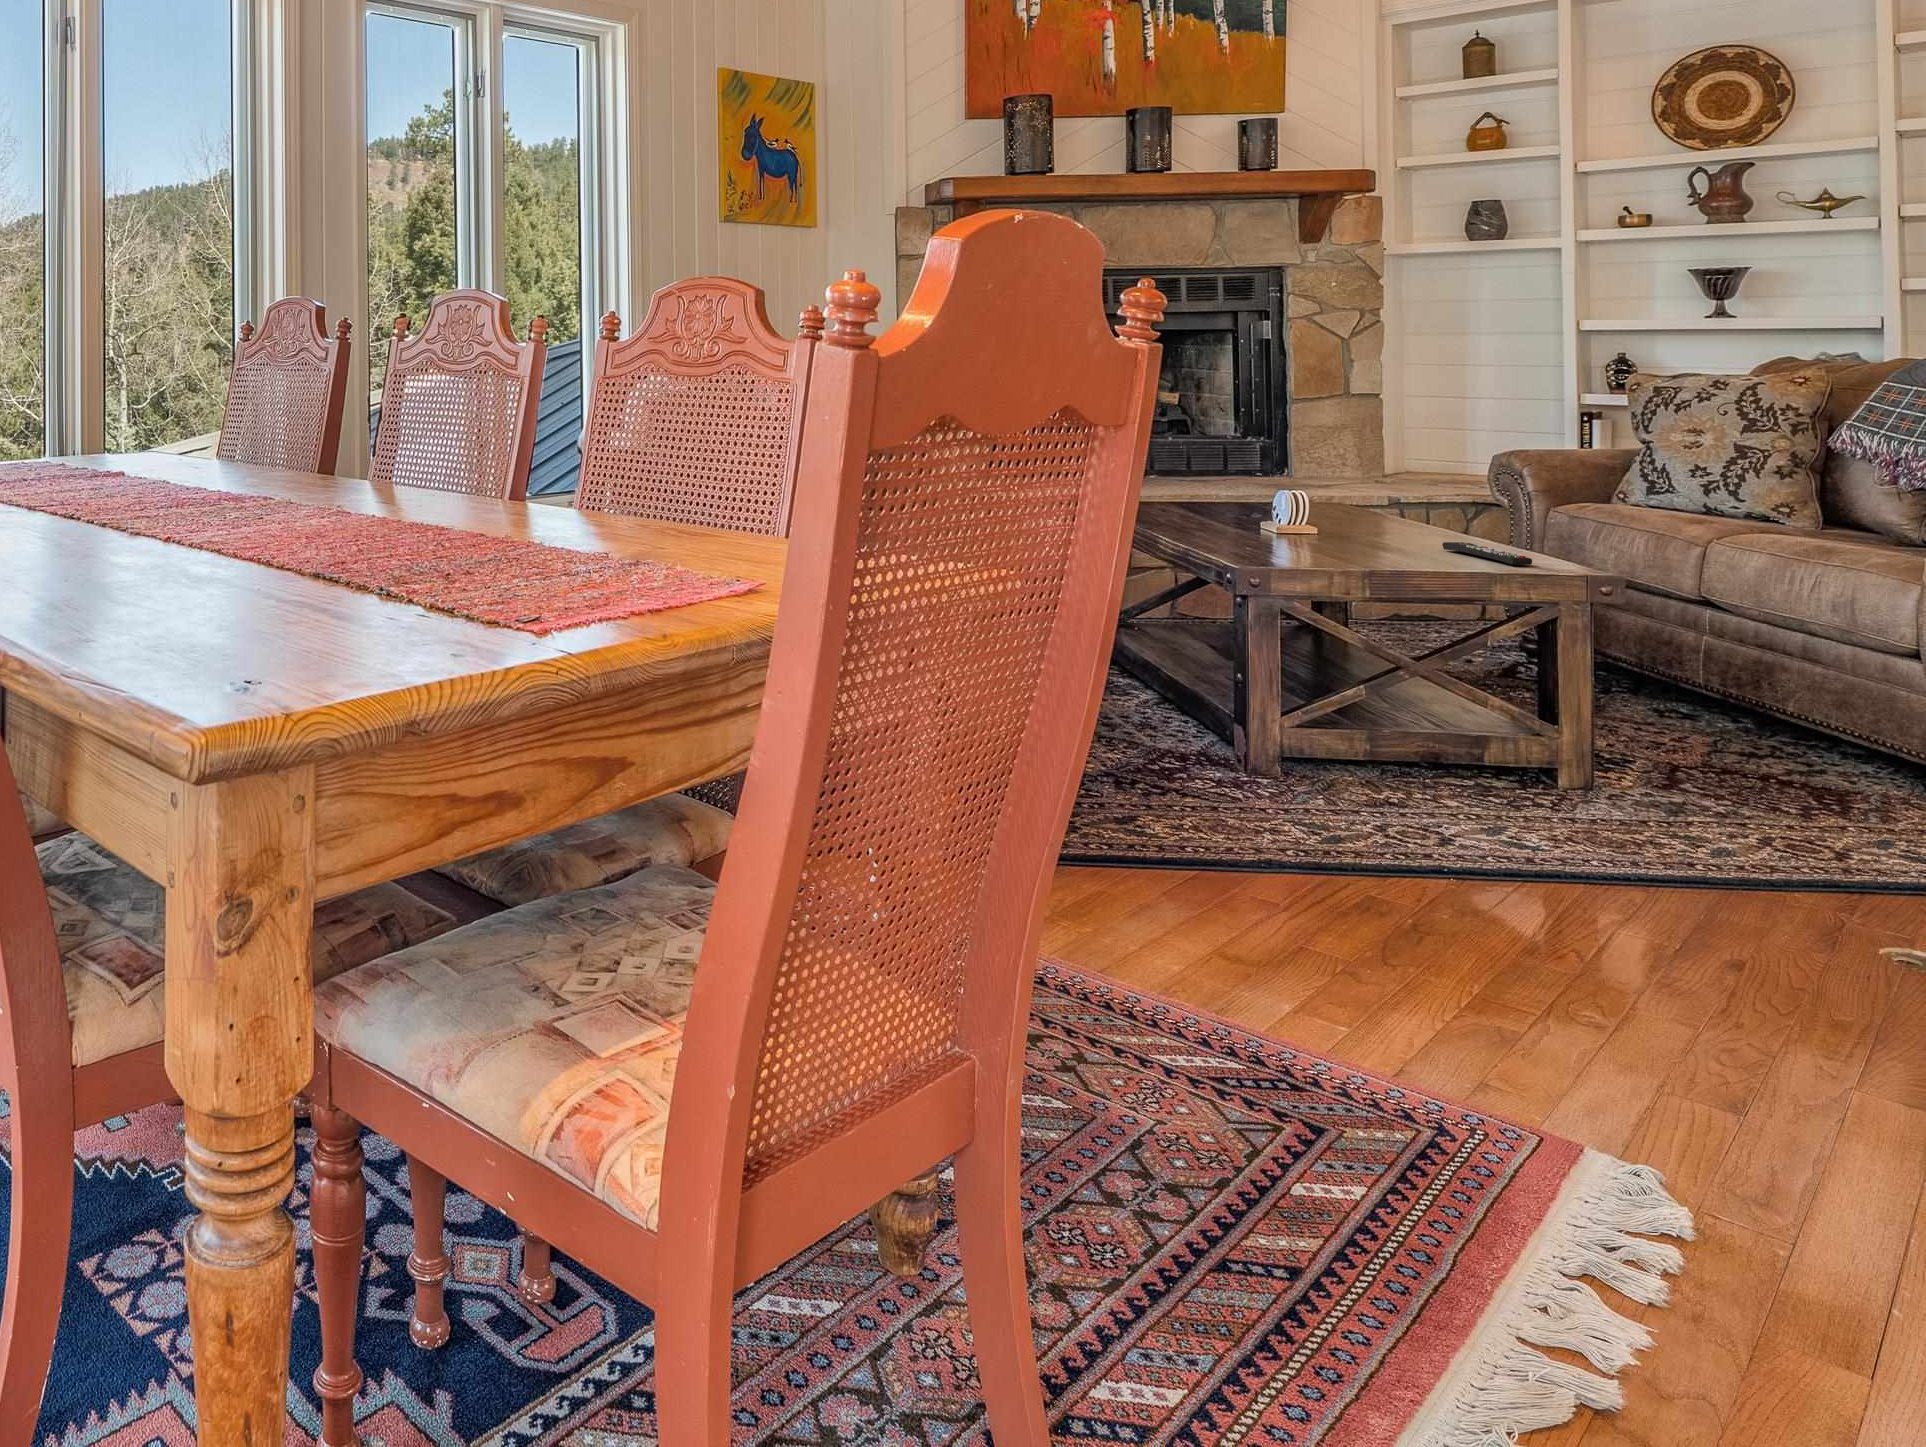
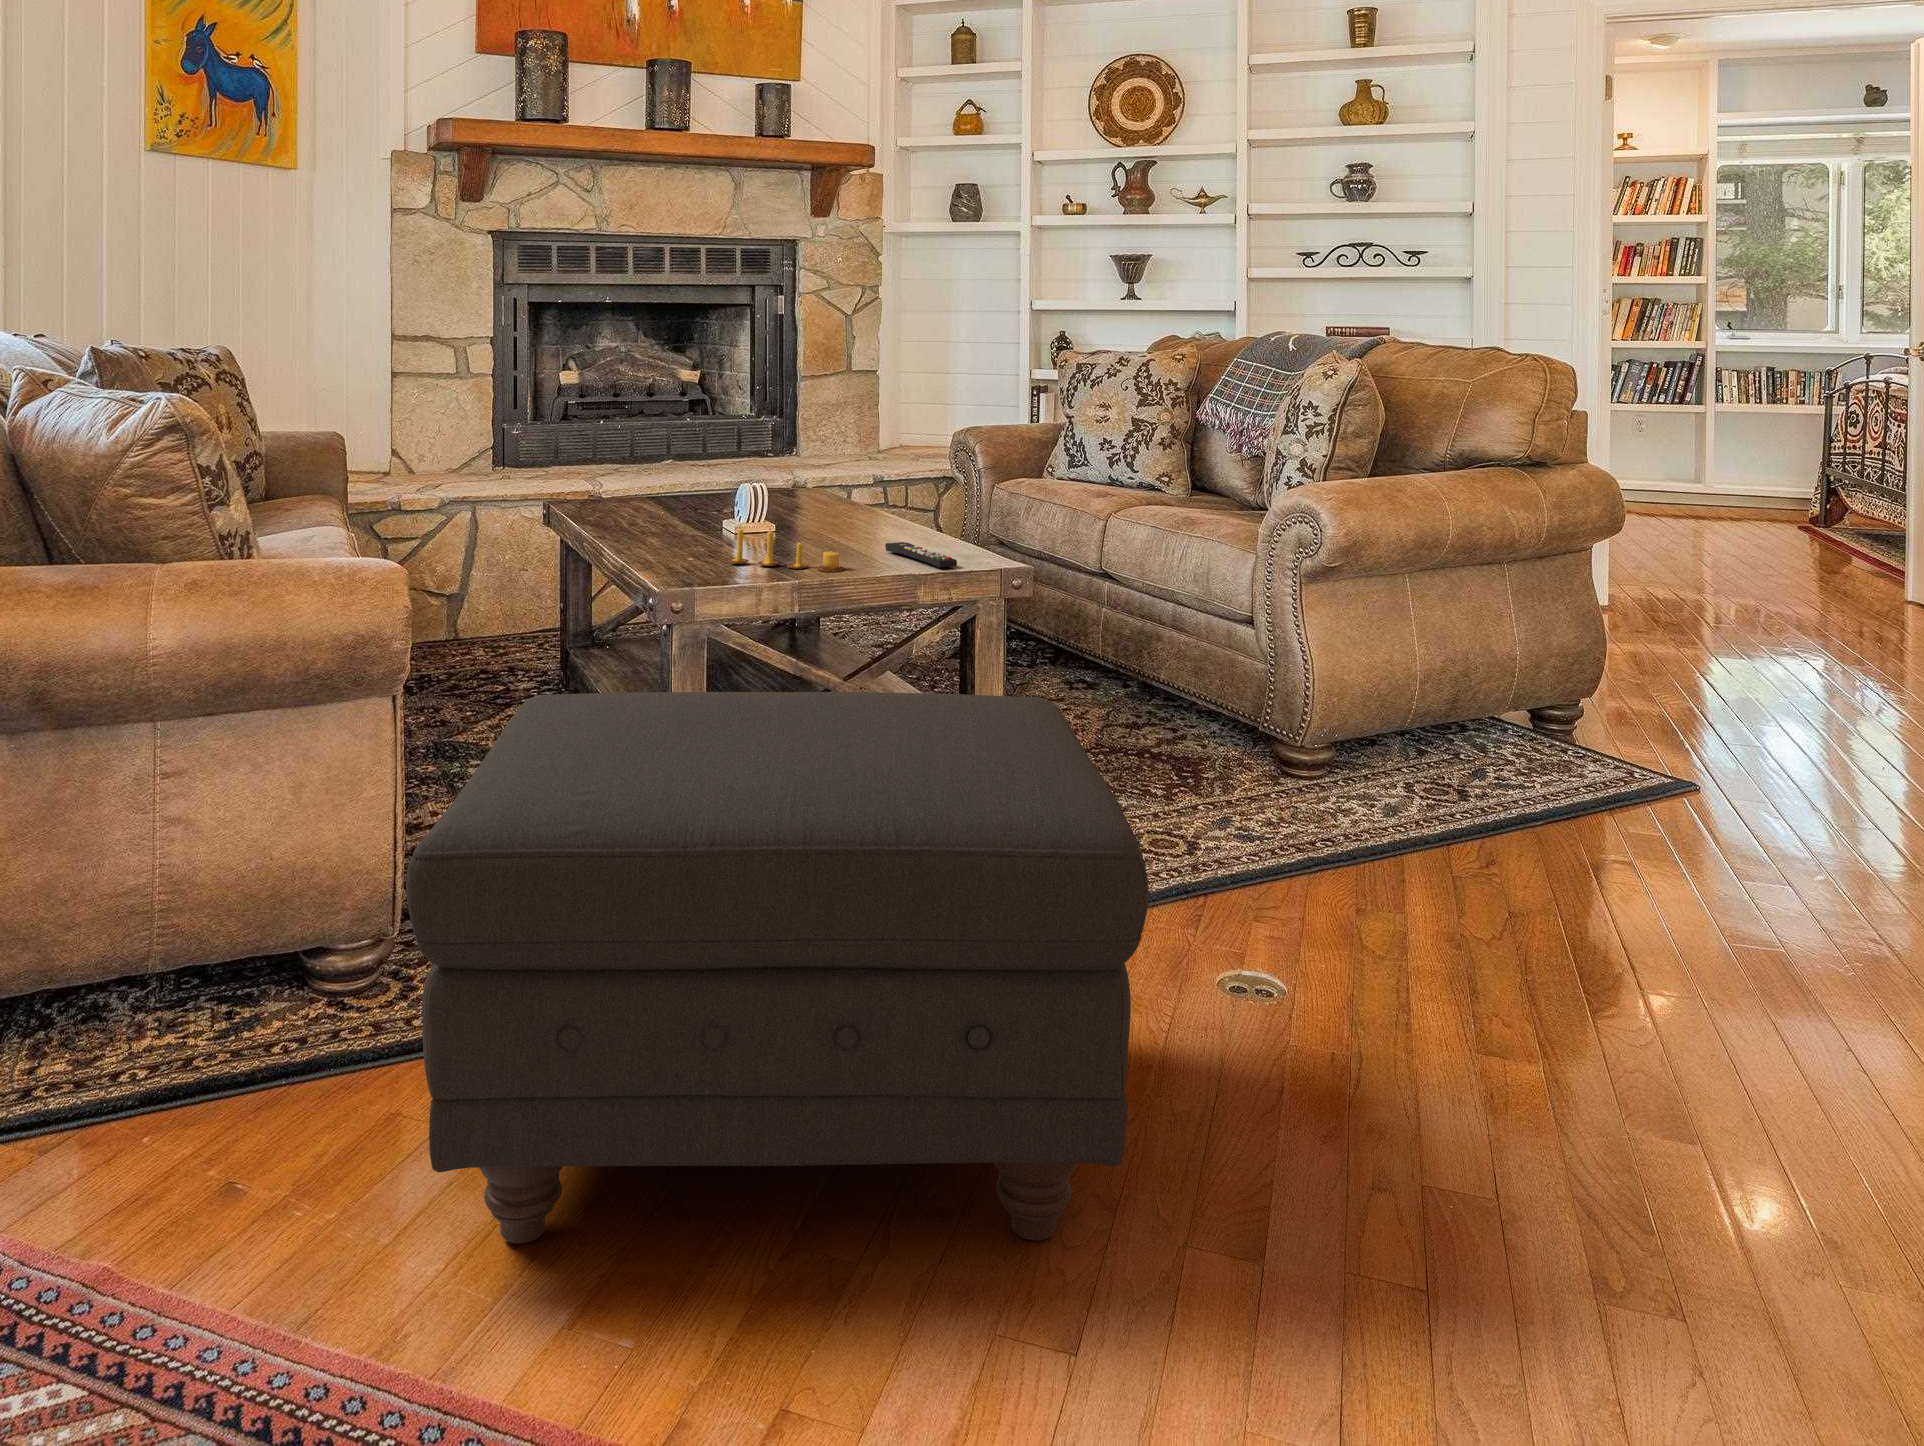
candle: none [1276,517,1403,562] -> present [728,527,844,572]
ottoman: none [1111,619,1819,1102] -> present [406,692,1149,1243]

